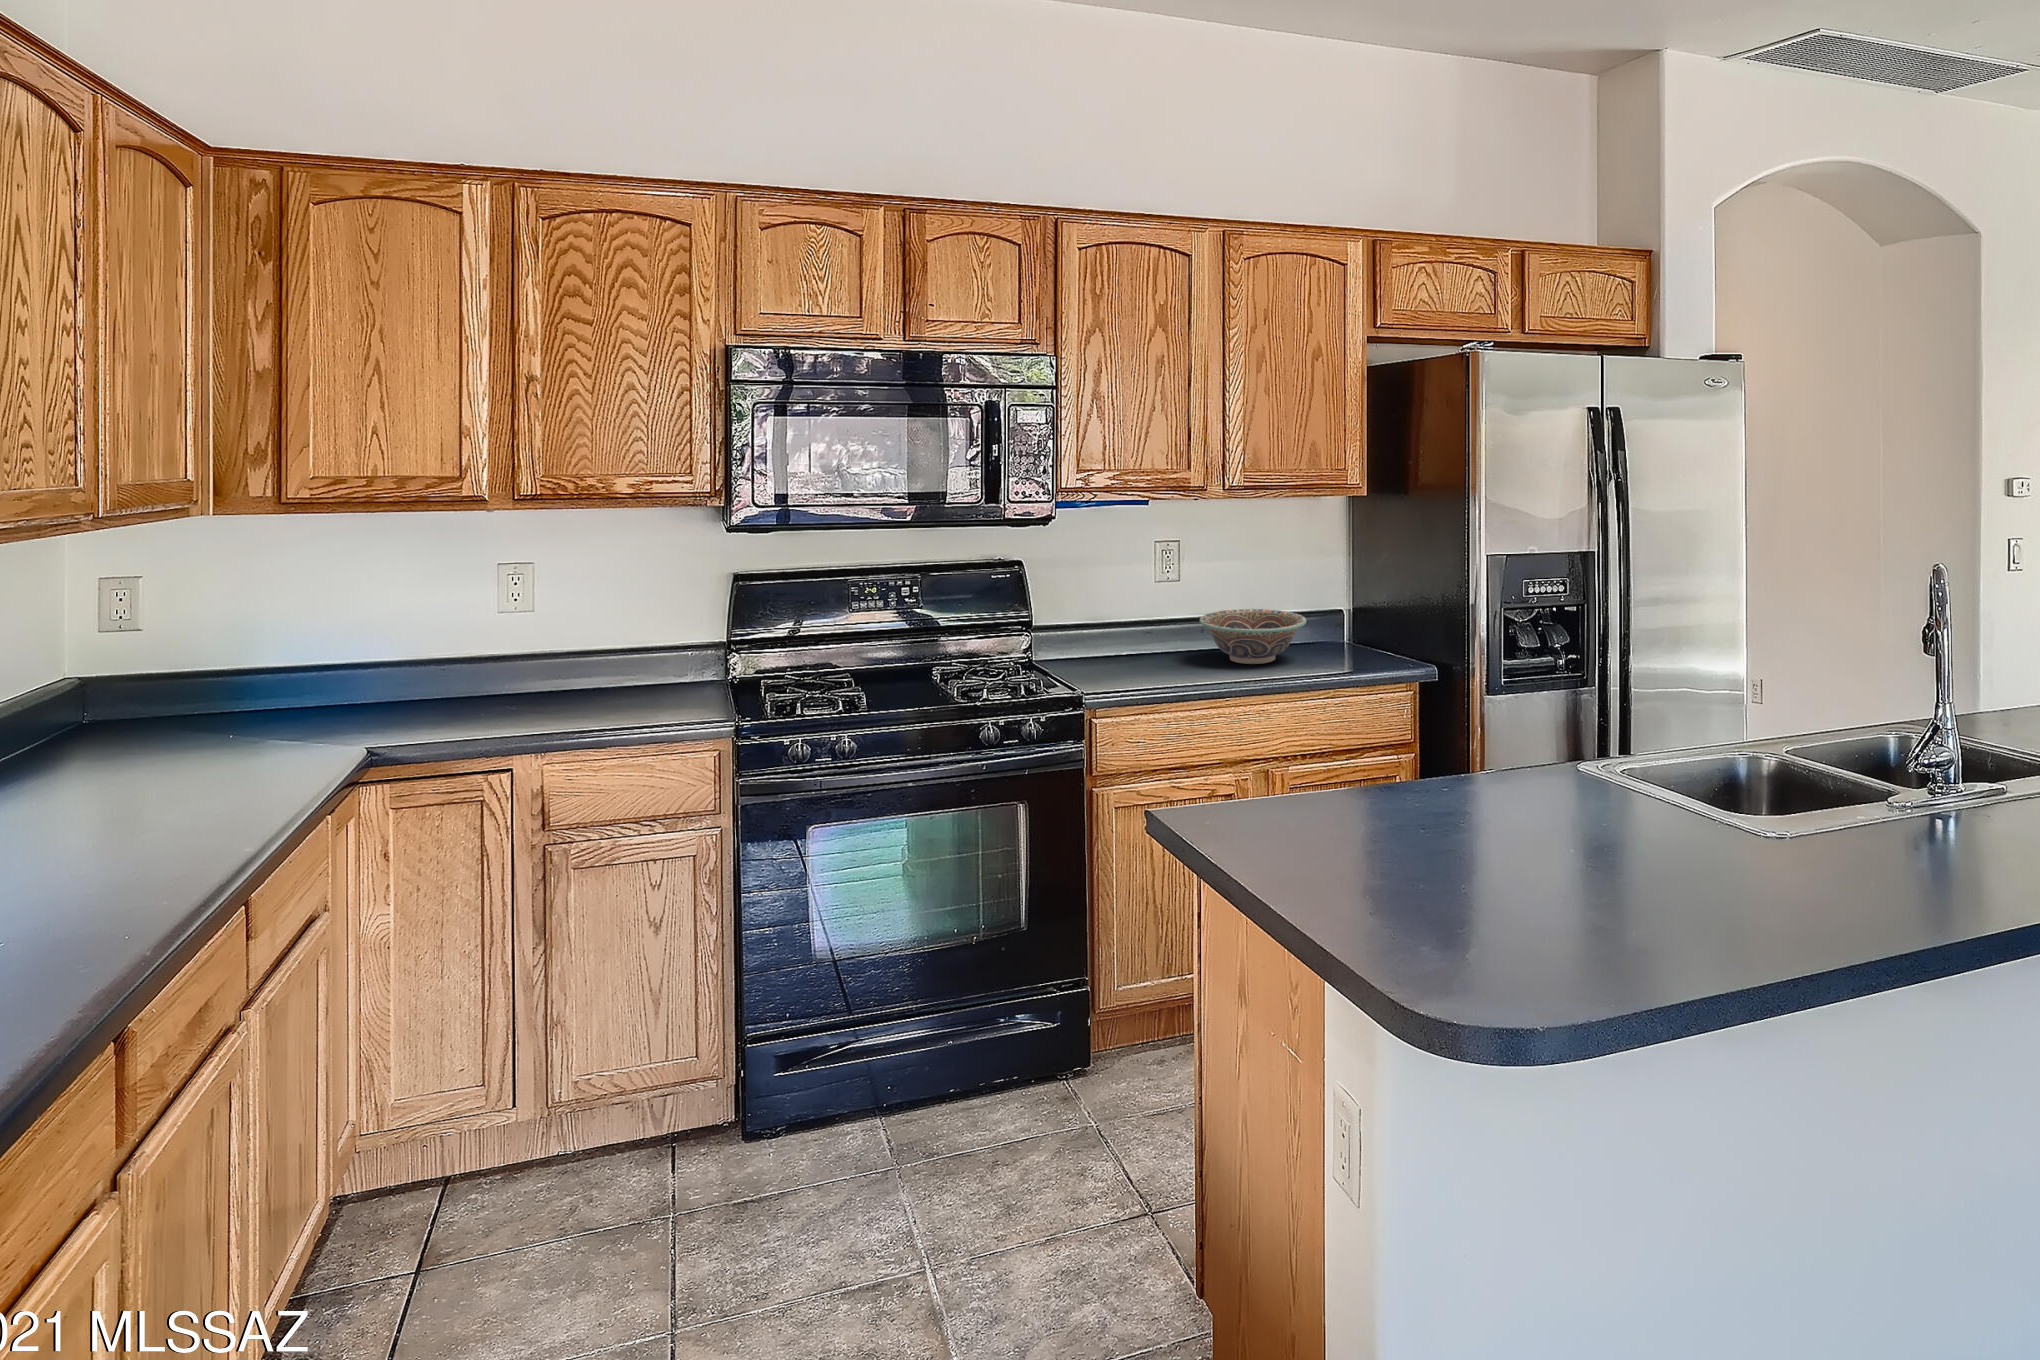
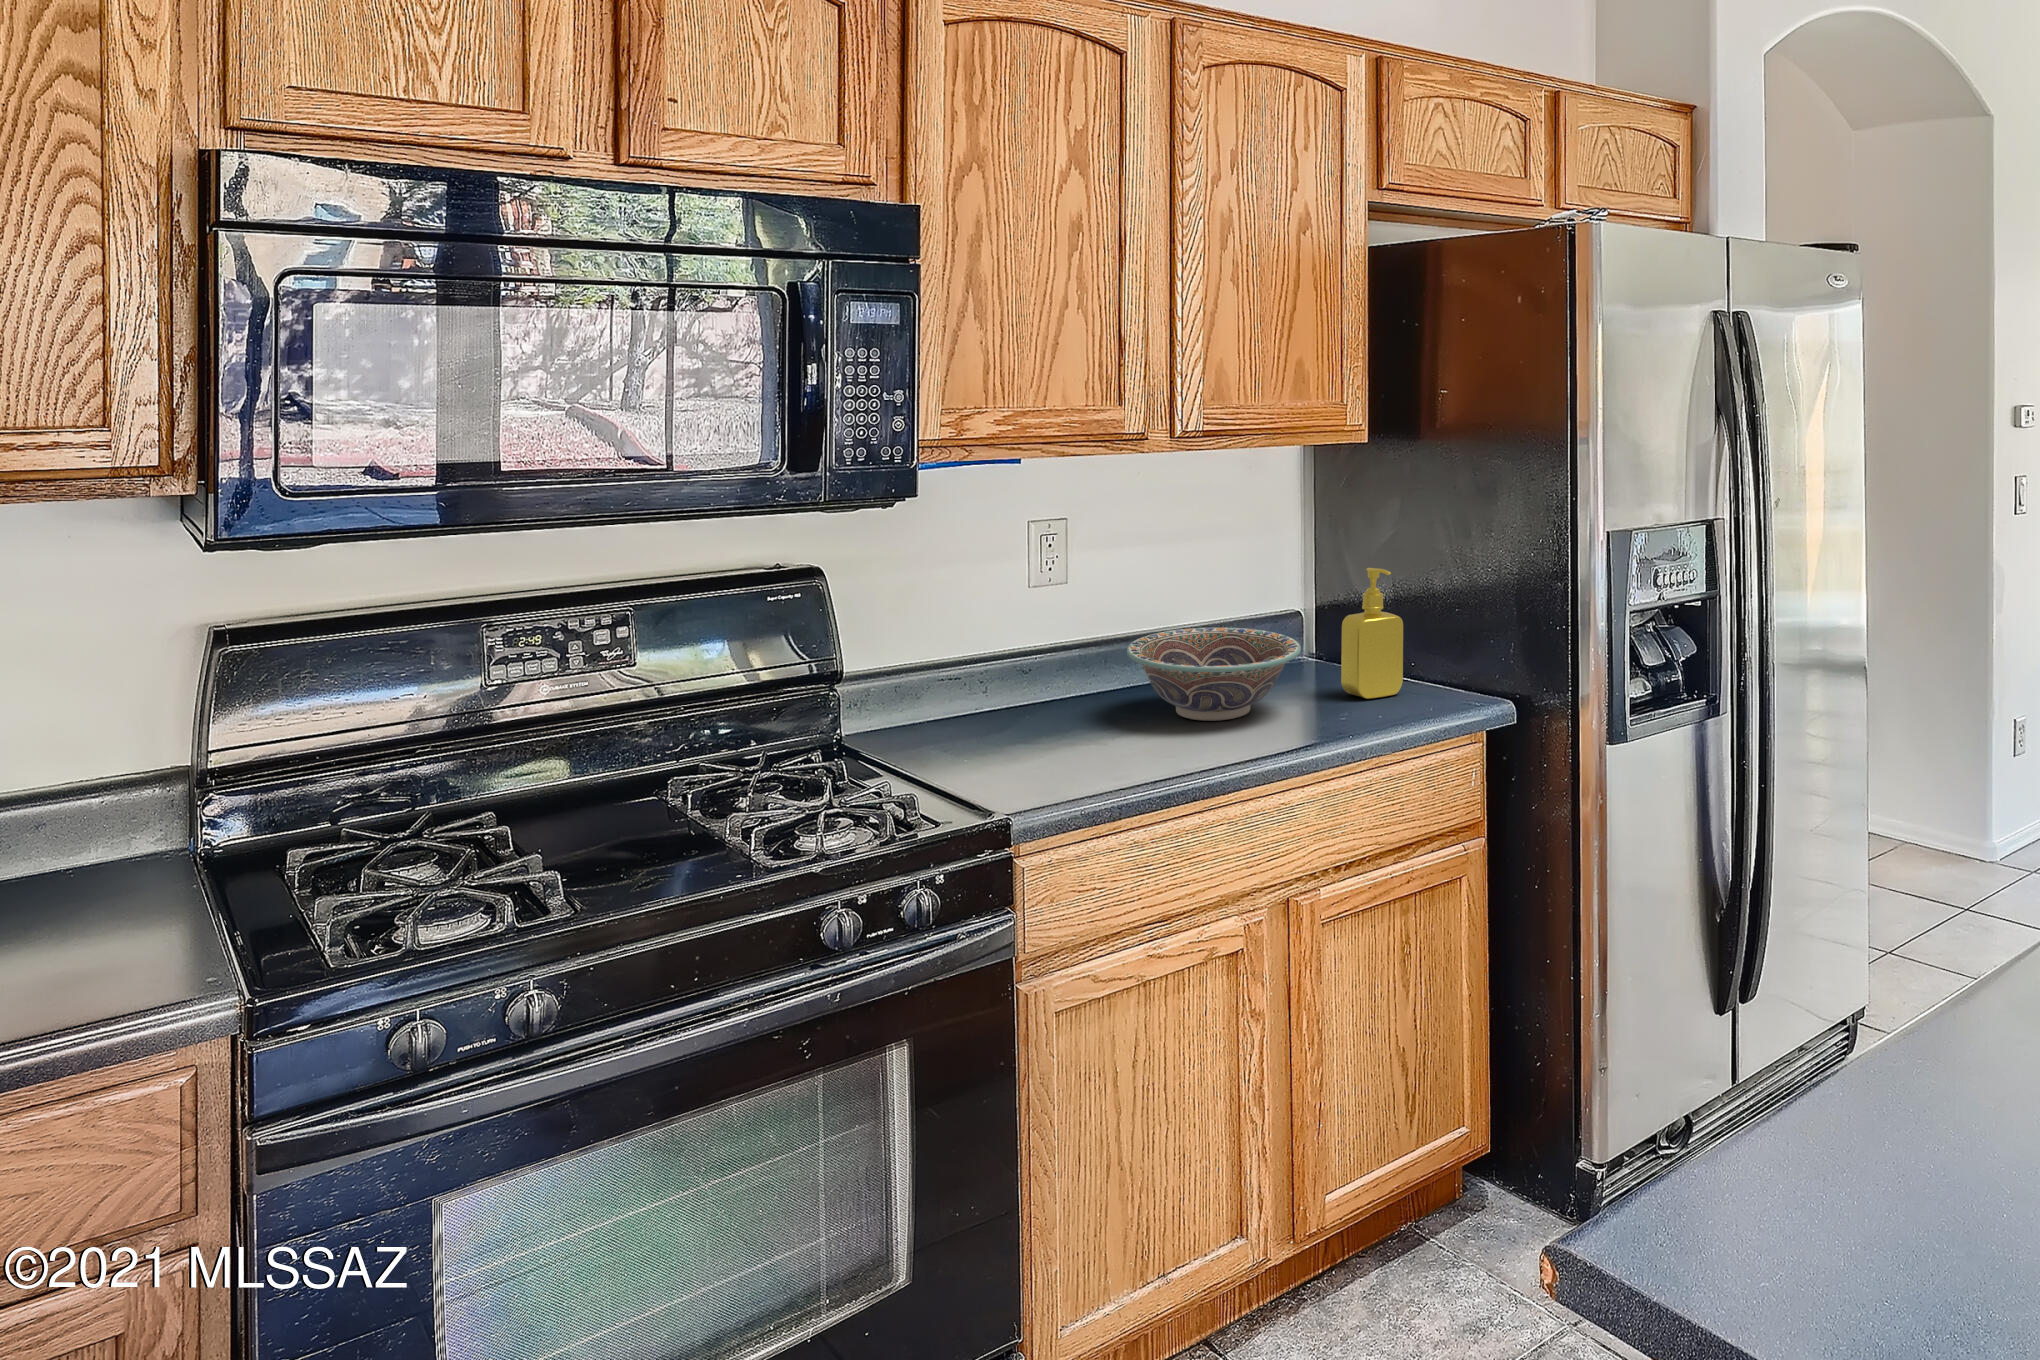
soap dispenser: none [1341,576,1381,660] -> present [1341,568,1403,699]

